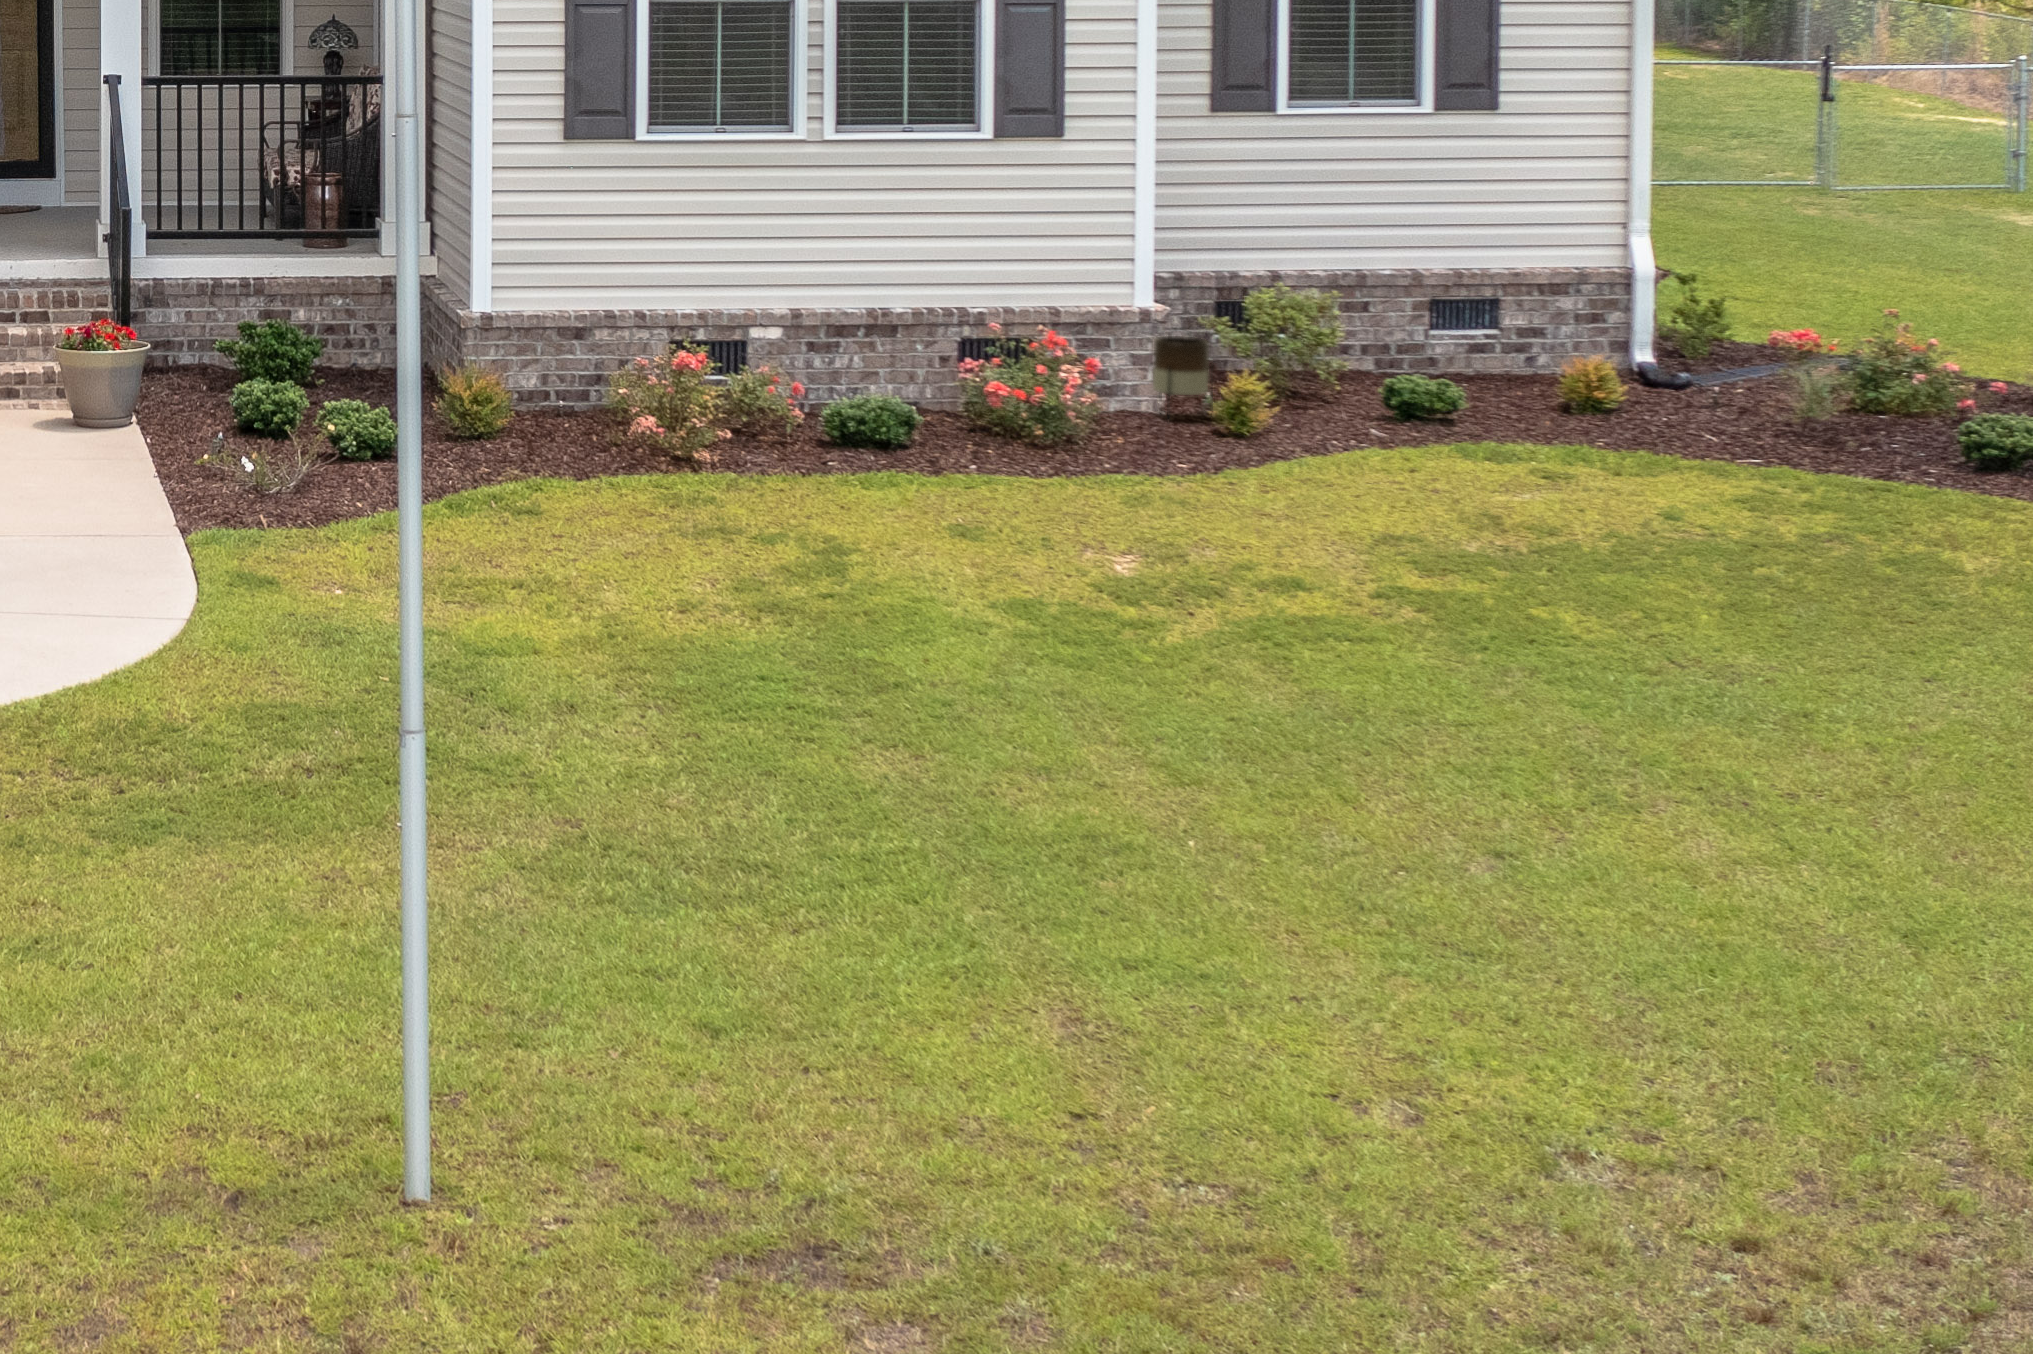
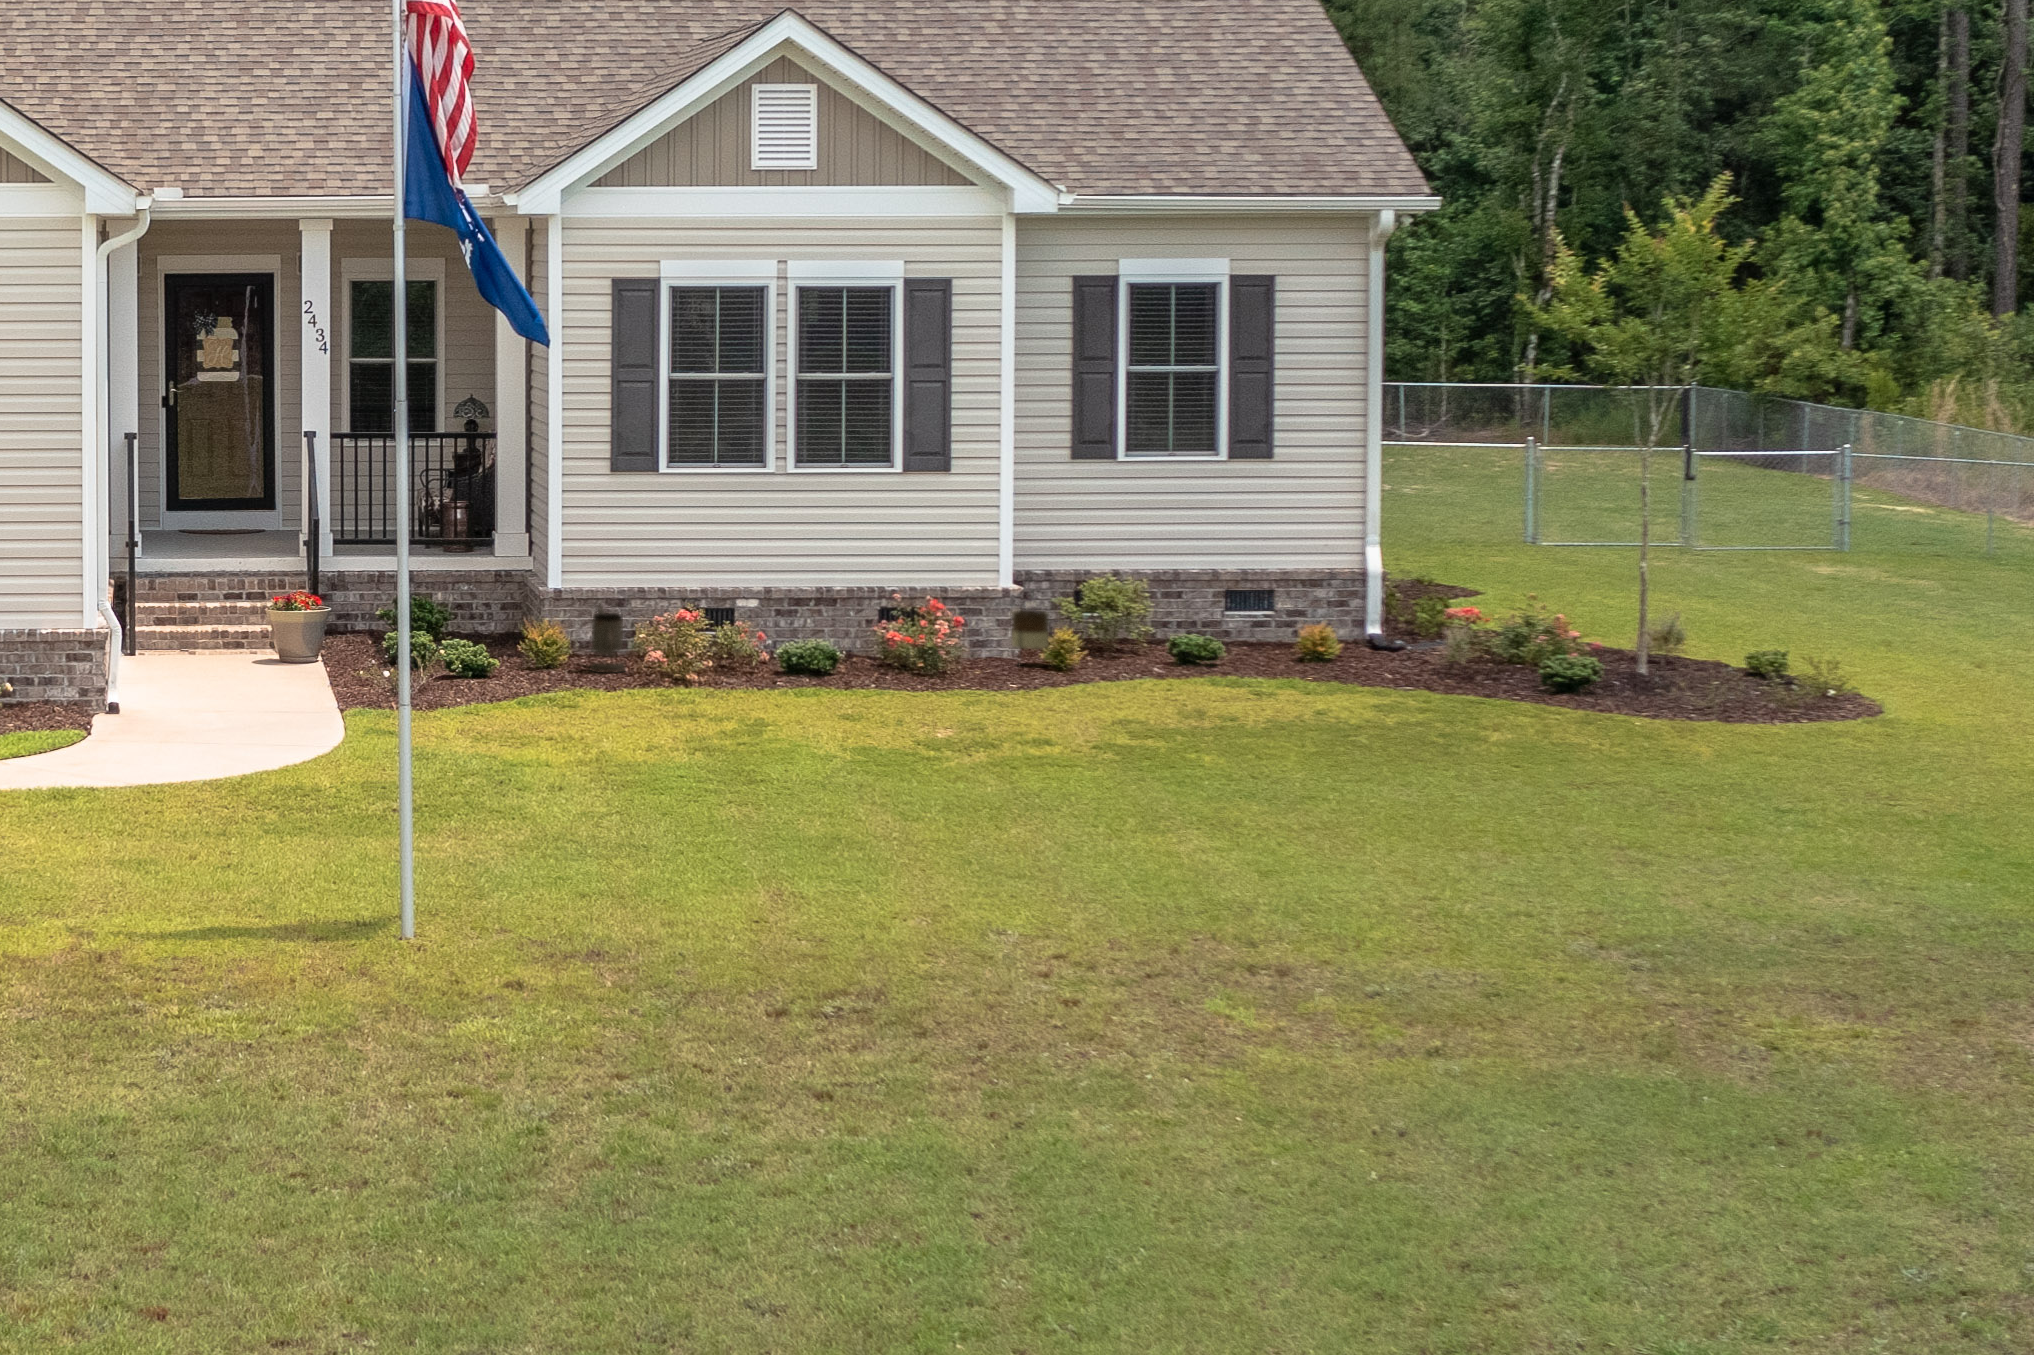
watering can: none [540,332,596,443] -> present [590,605,625,673]

